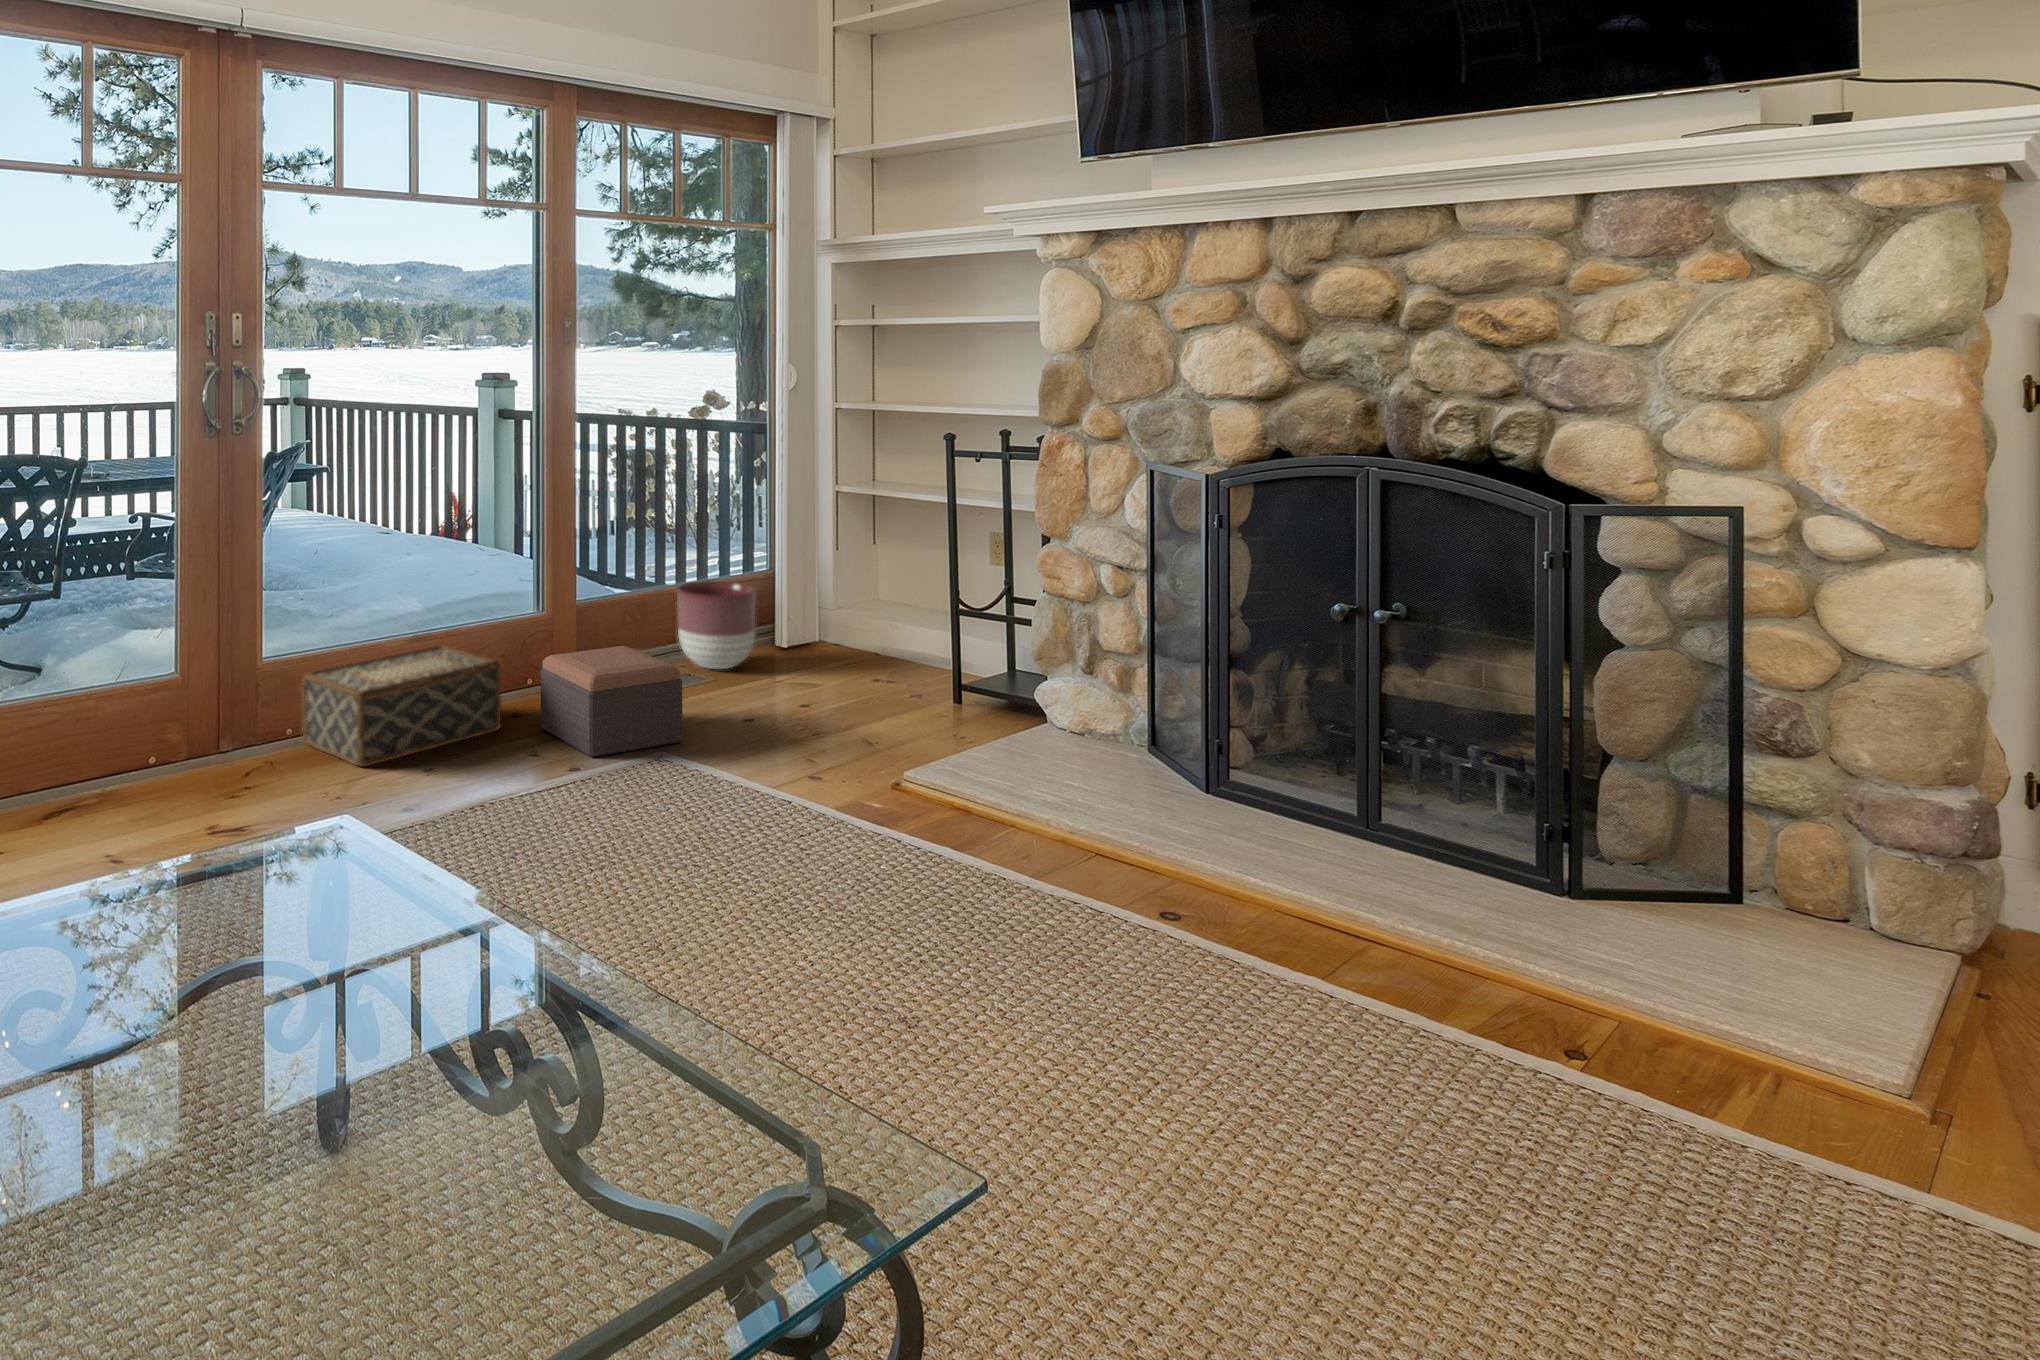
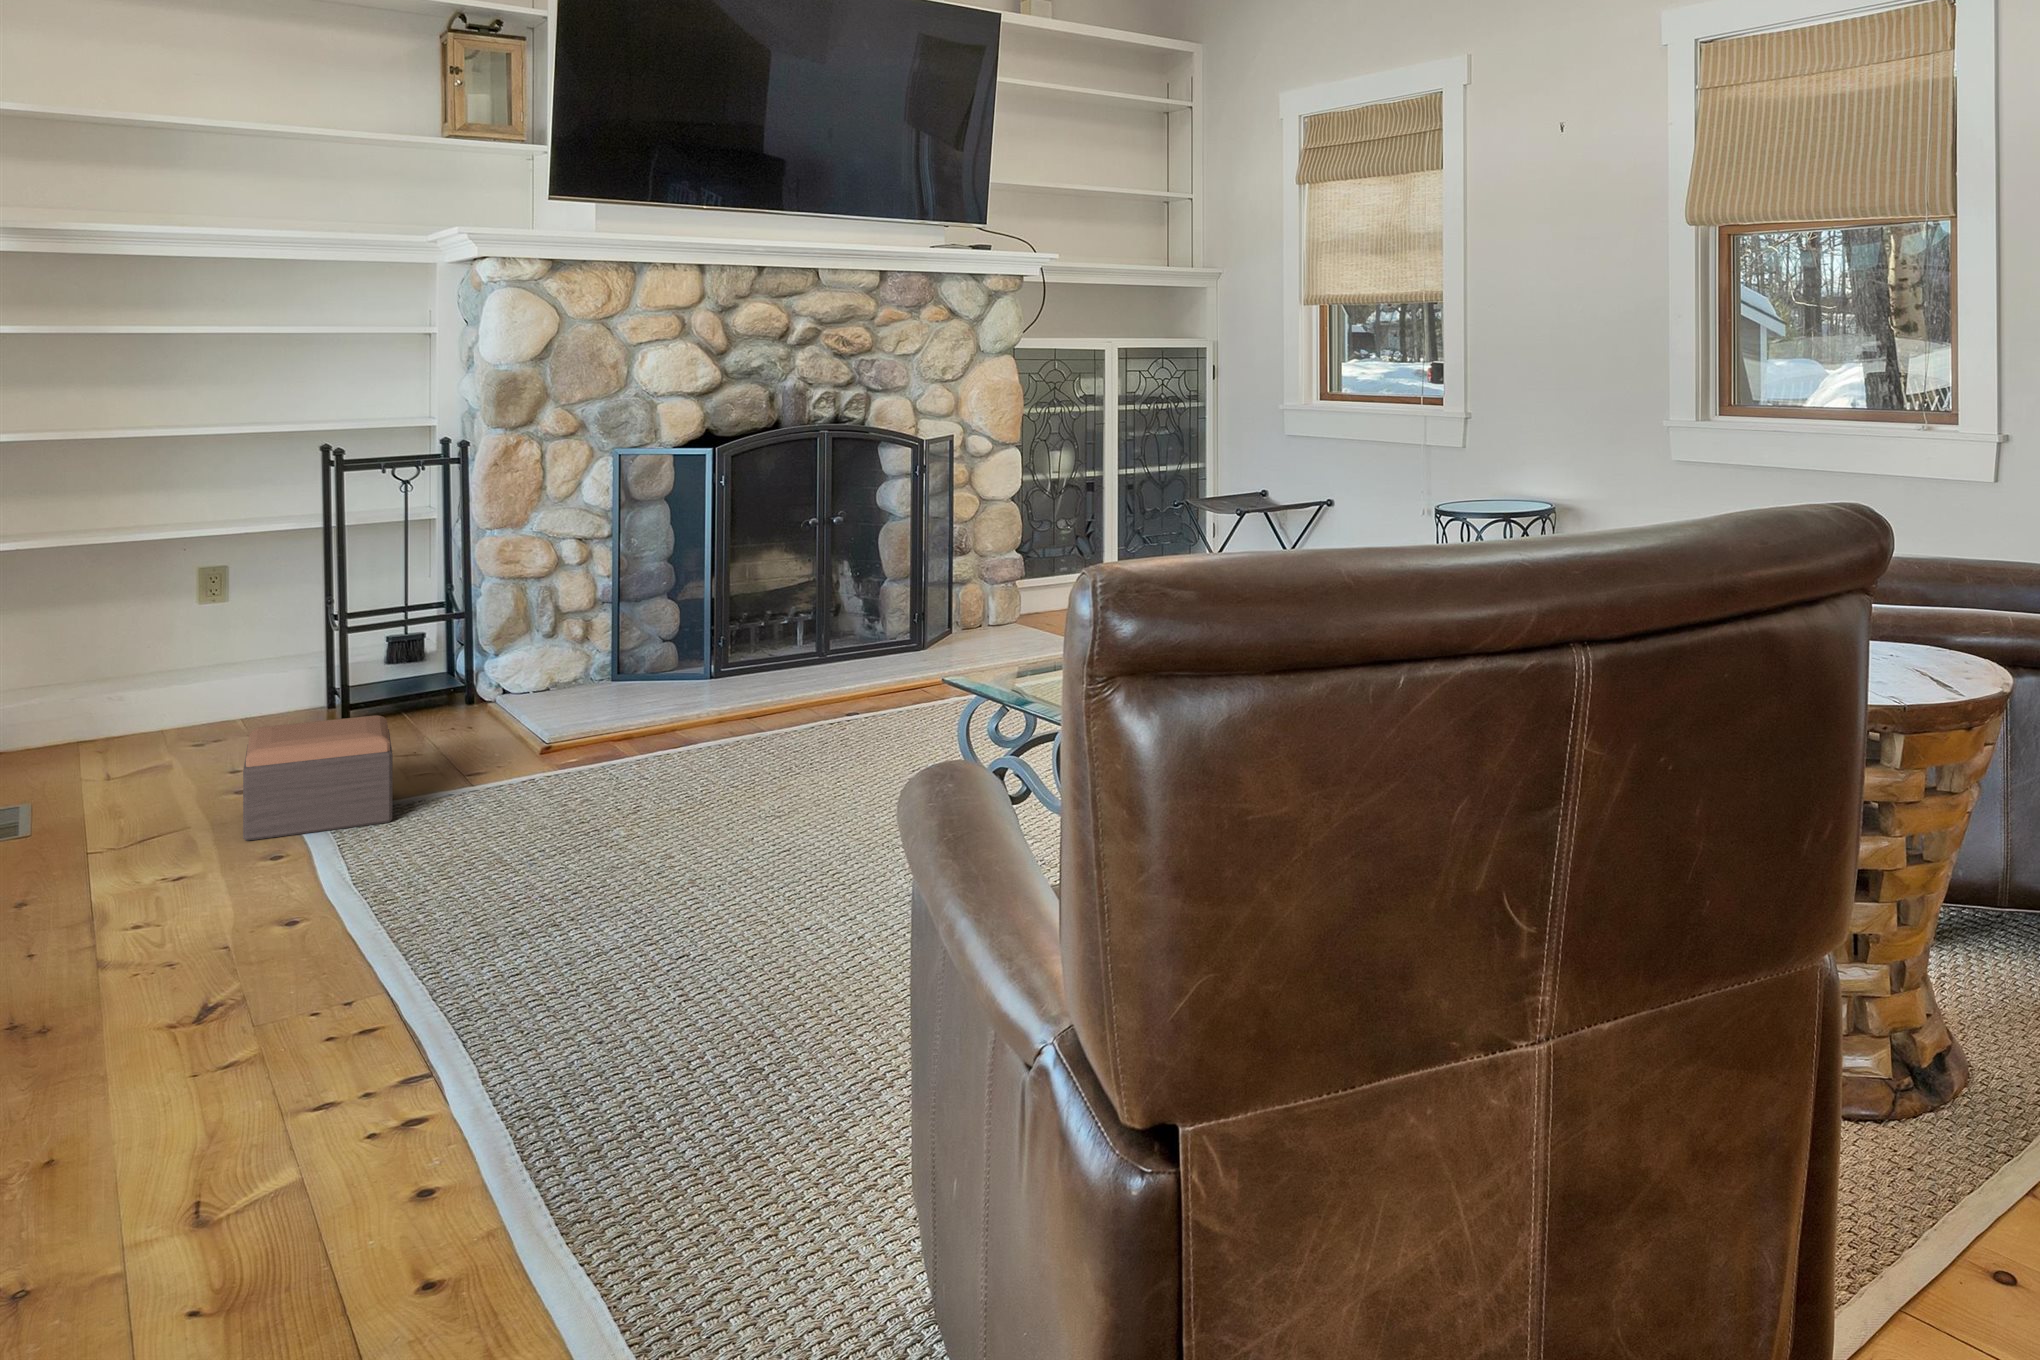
planter: present [677,581,755,669] -> none [27,669,155,783]
woven basket: present [302,645,501,767] -> none [68,772,289,940]

